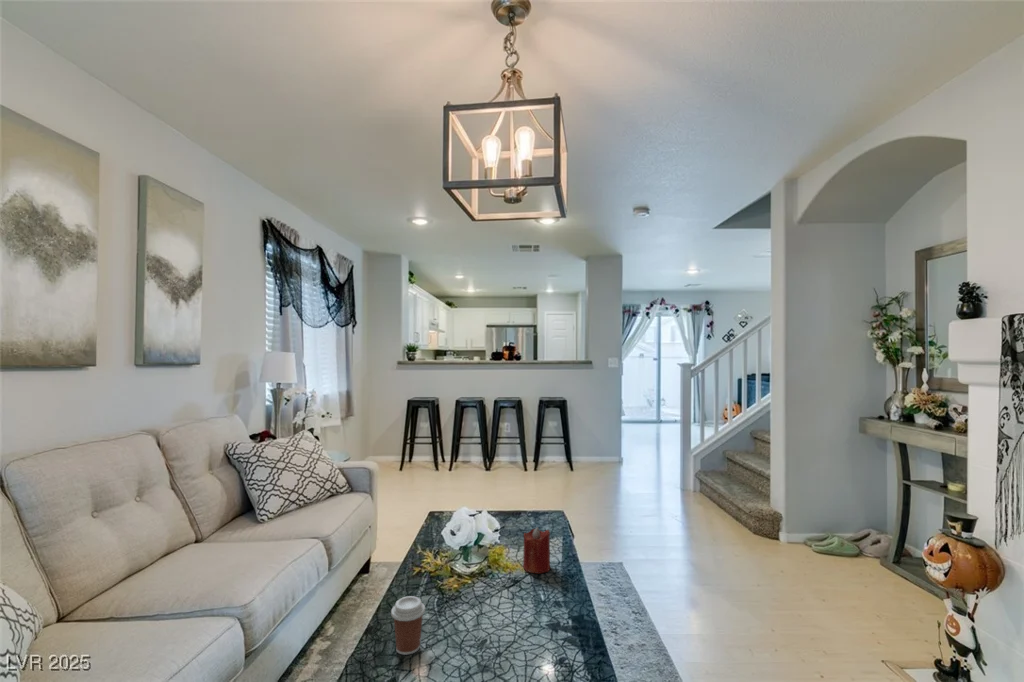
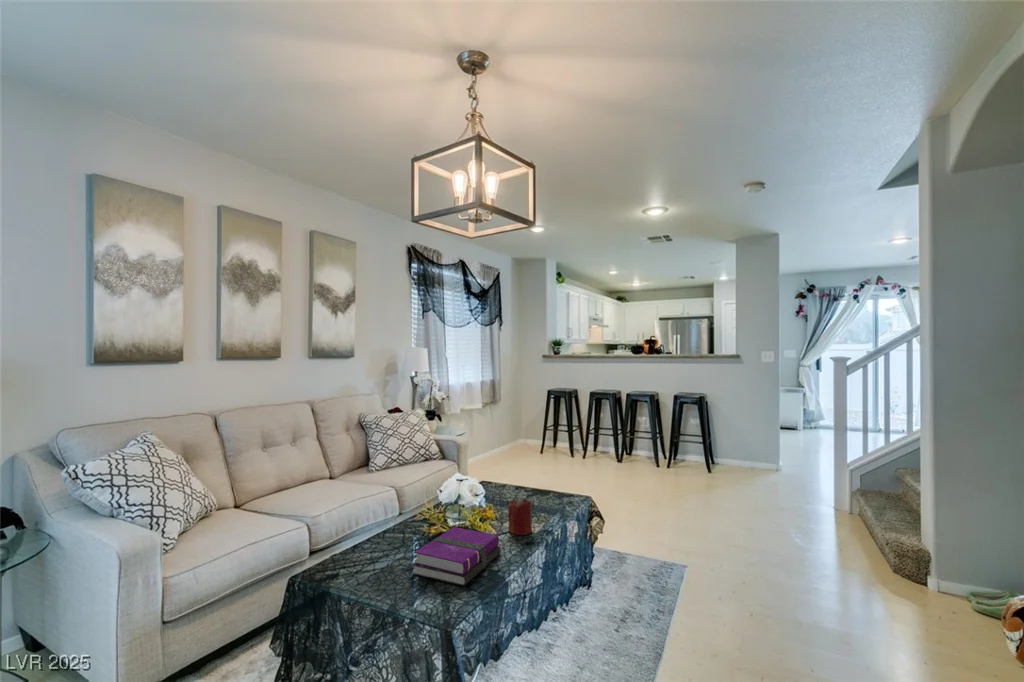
hardback book: none [477,581,563,663] -> present [412,527,501,586]
coffee cup: present [391,596,425,655] -> none [371,522,394,560]

